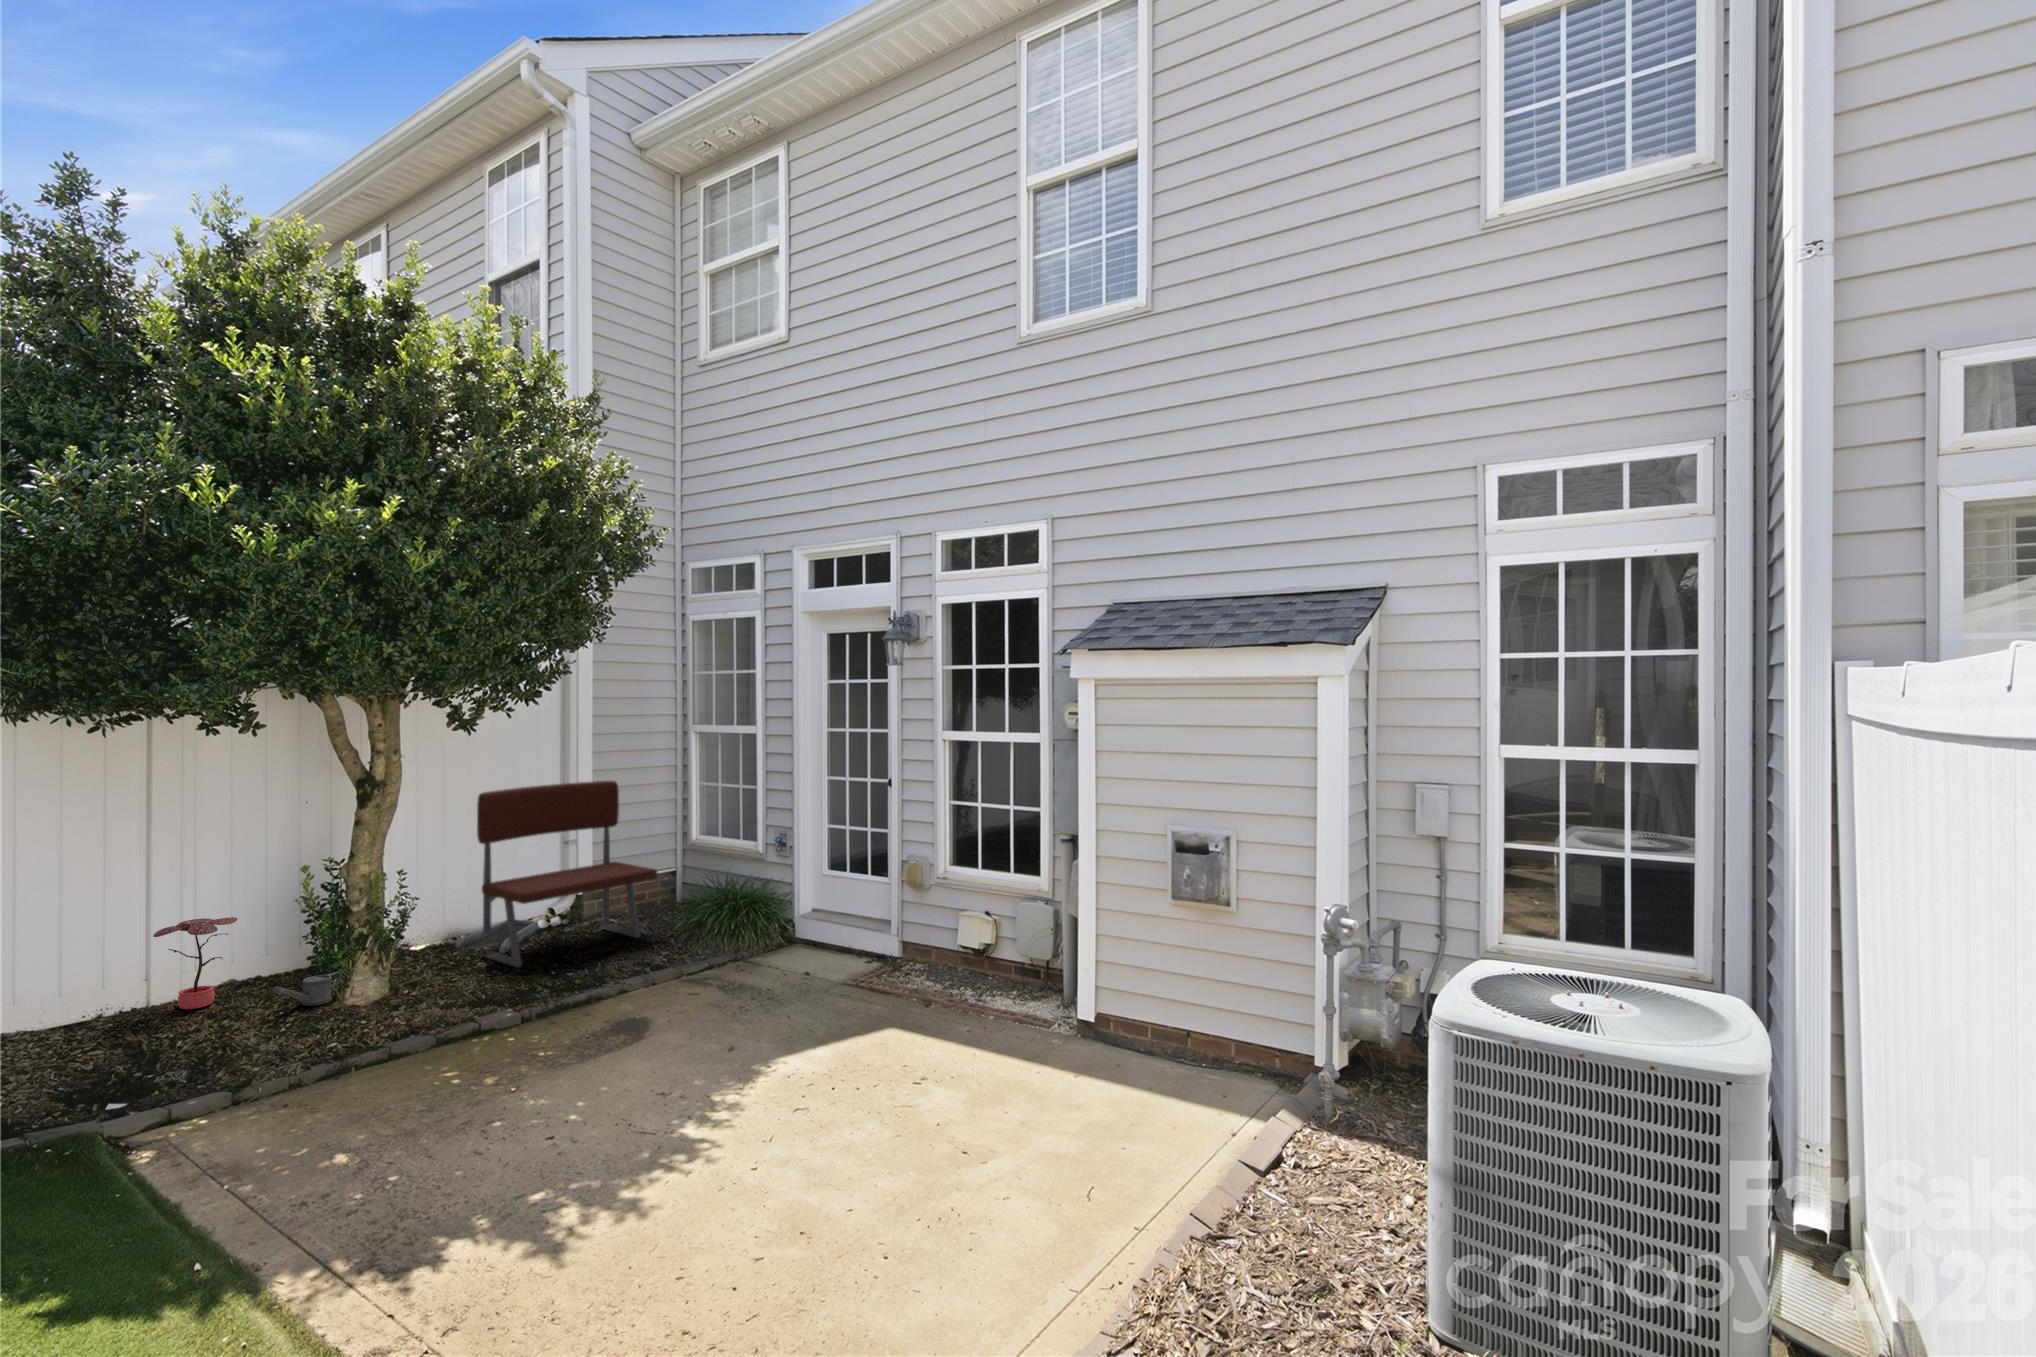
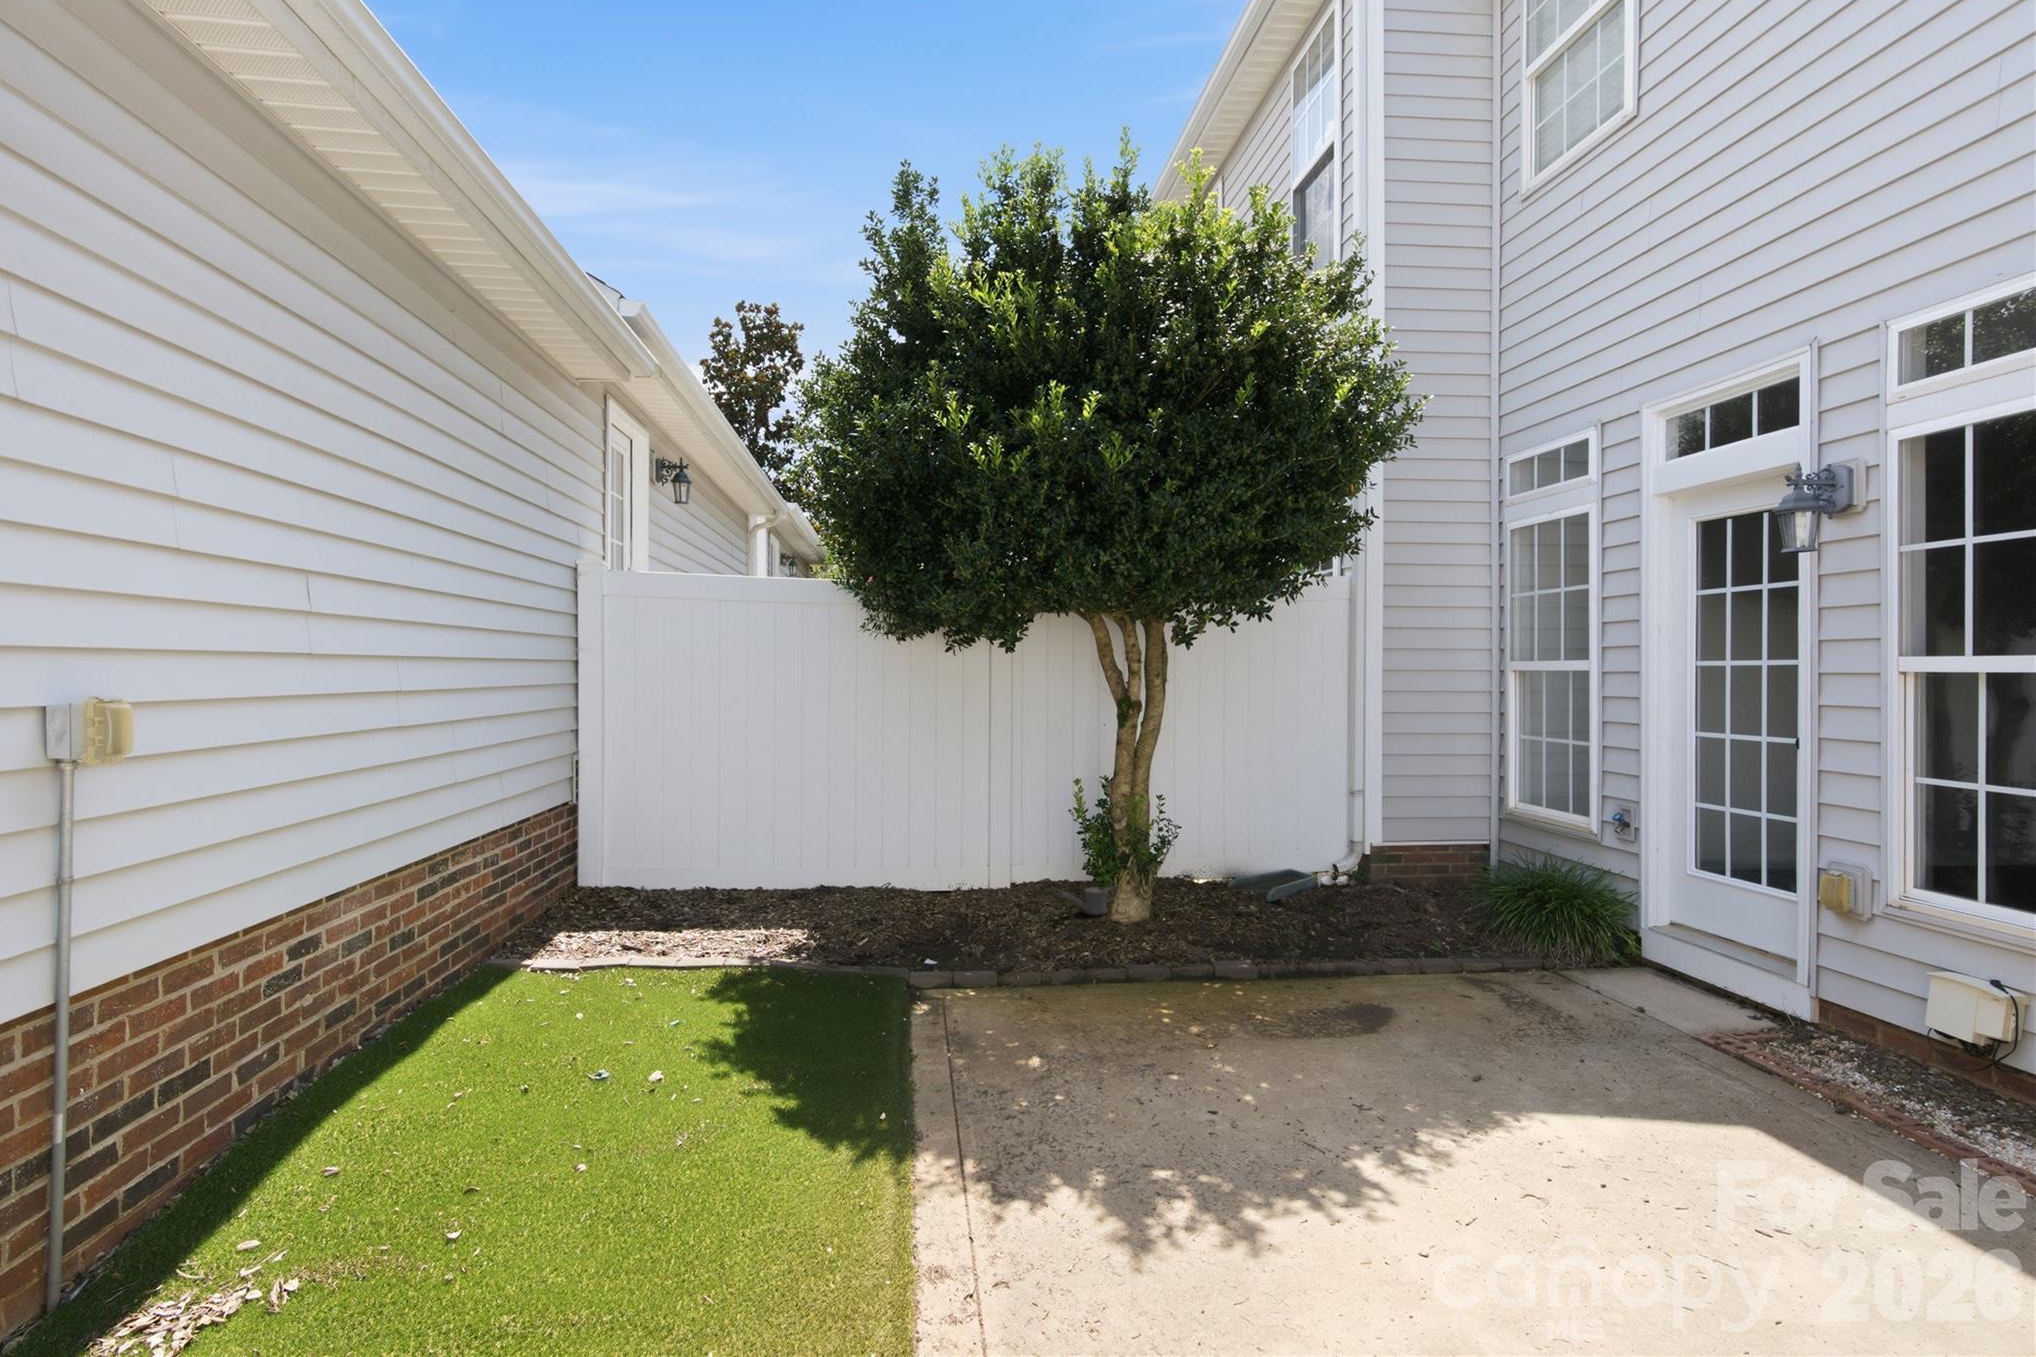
bench: present [477,781,658,968] -> none [1253,724,1450,921]
potted plant: present [153,917,238,1009] -> none [986,819,1044,897]

